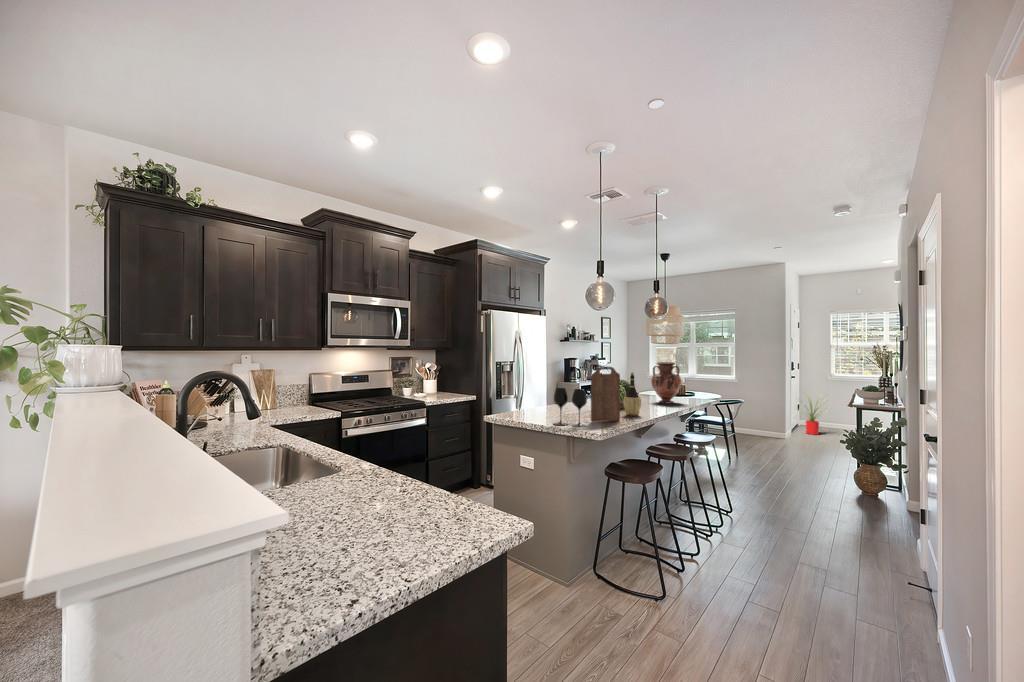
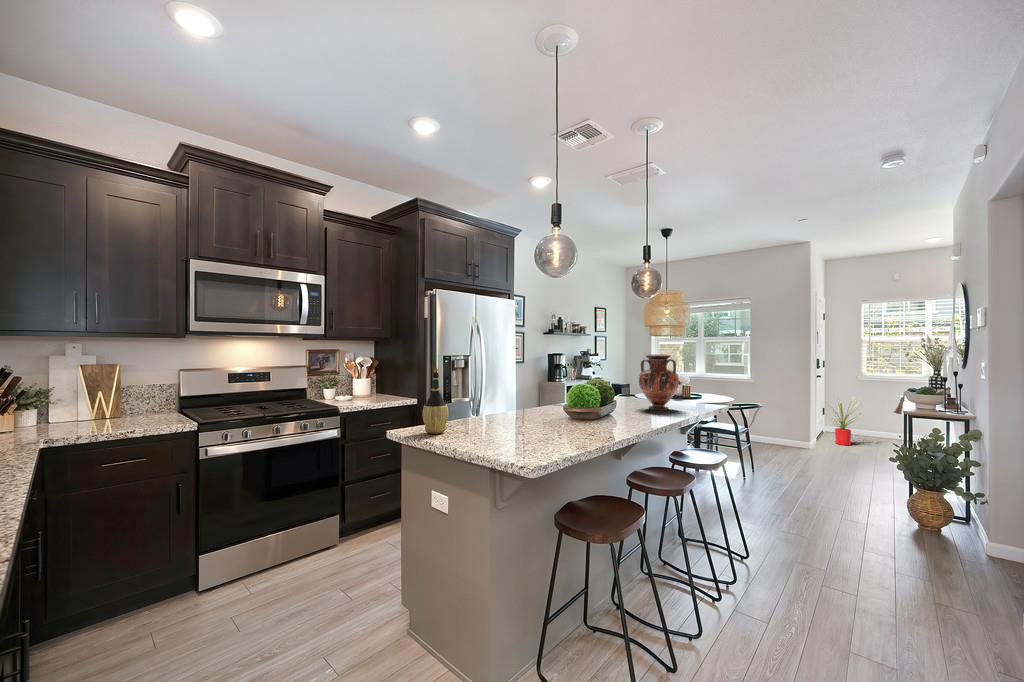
cutting board: present [591,367,620,422] -> none [533,357,579,441]
wine bottle: present [623,372,641,416] -> present [423,368,449,434]
wine glass: present [554,388,587,427] -> none [473,389,523,450]

